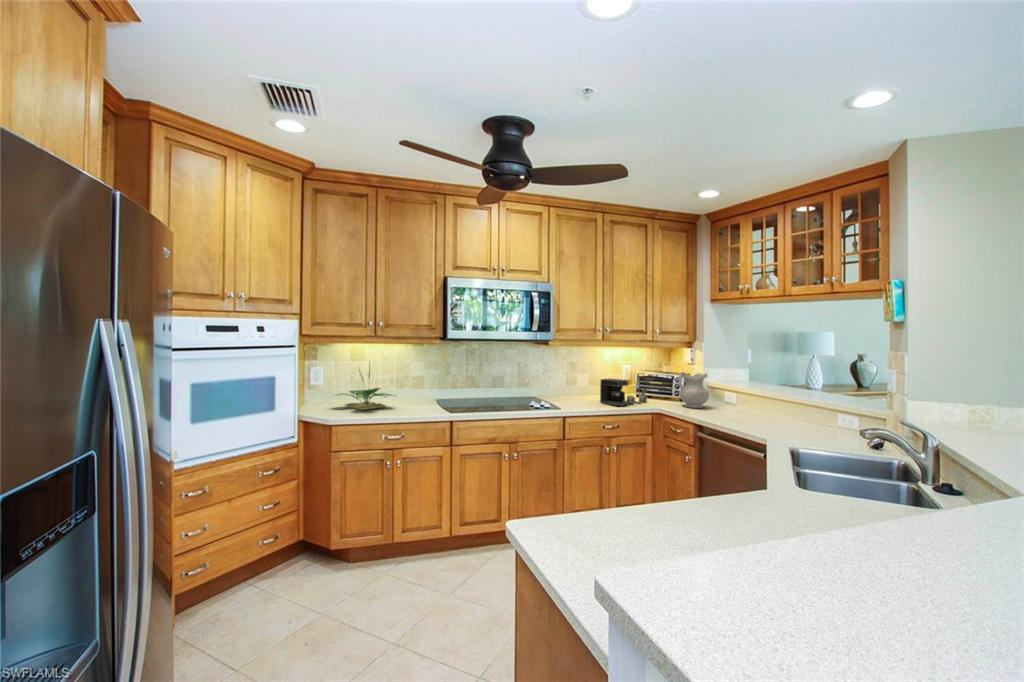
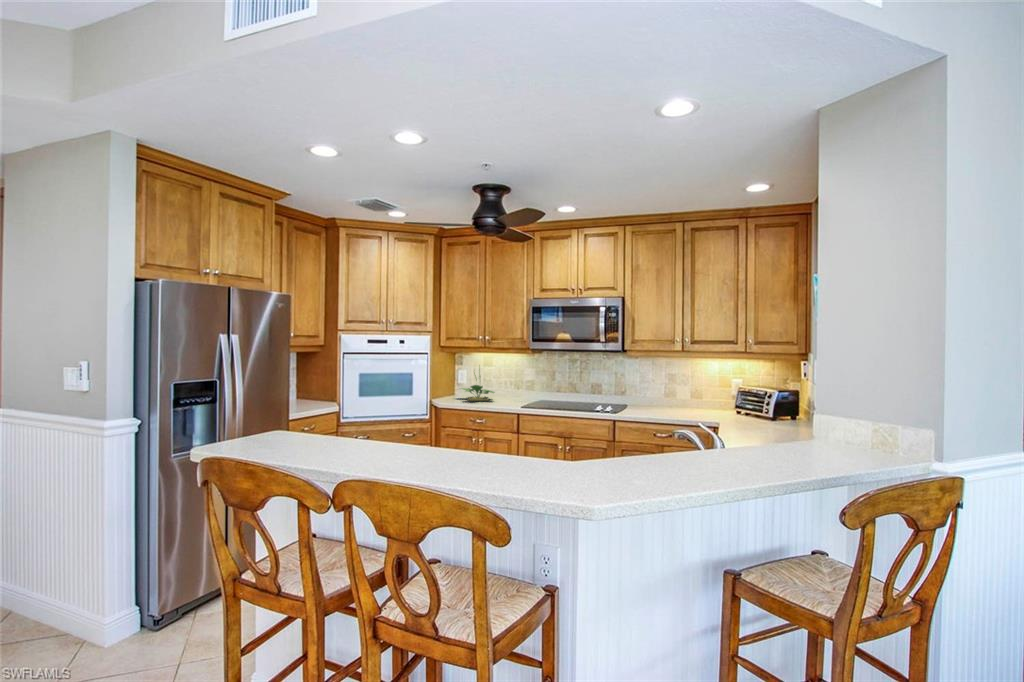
ceramic pitcher: present [678,372,709,408] -> none [754,387,792,428]
coffee maker: present [600,379,647,406] -> none [676,390,733,418]

